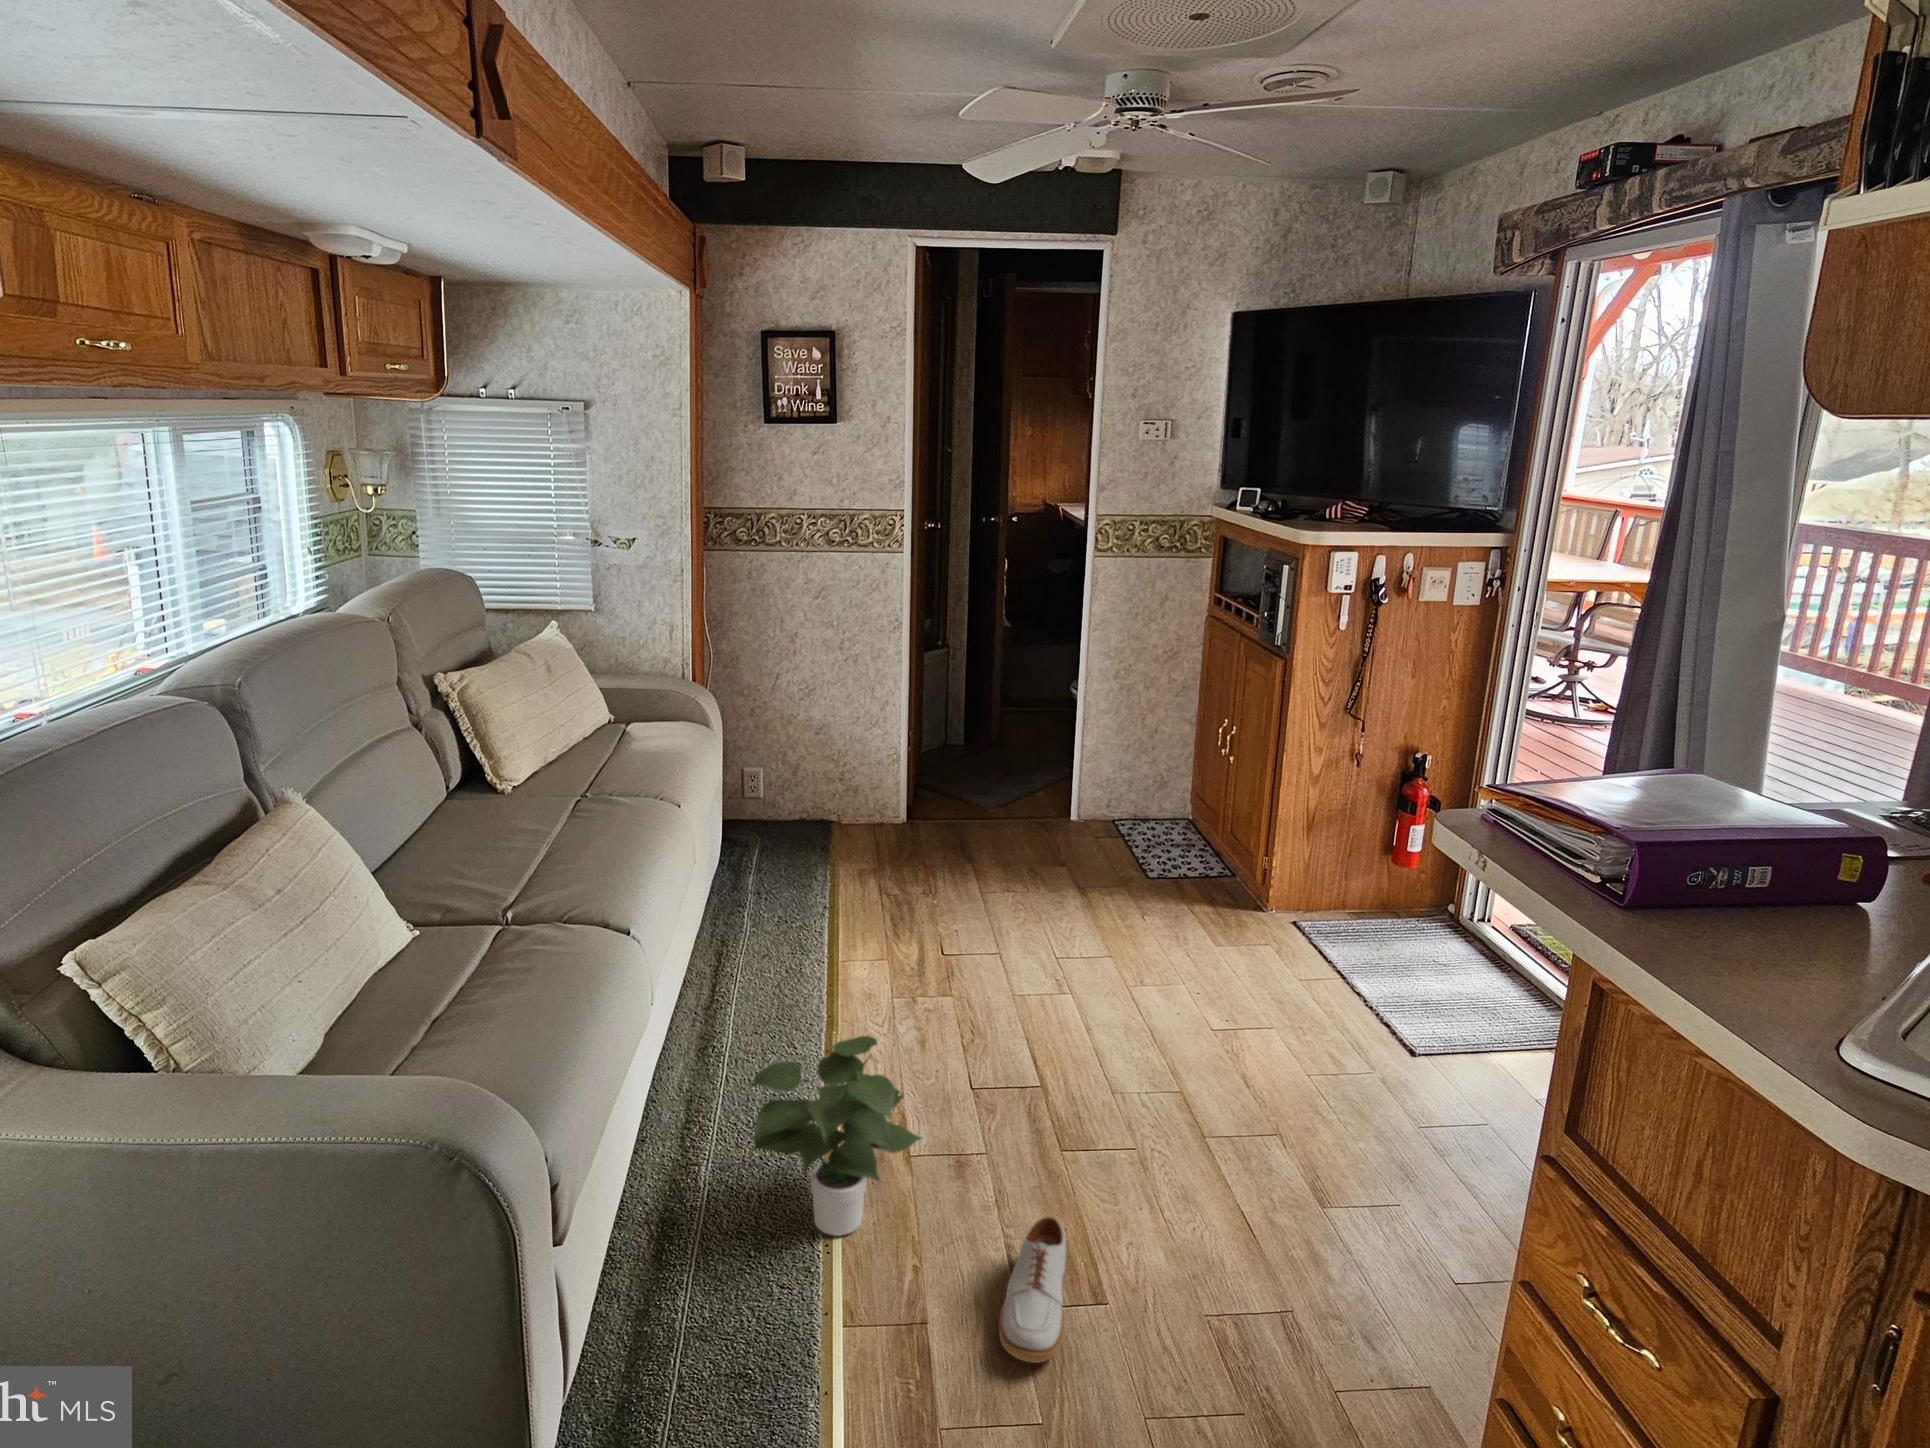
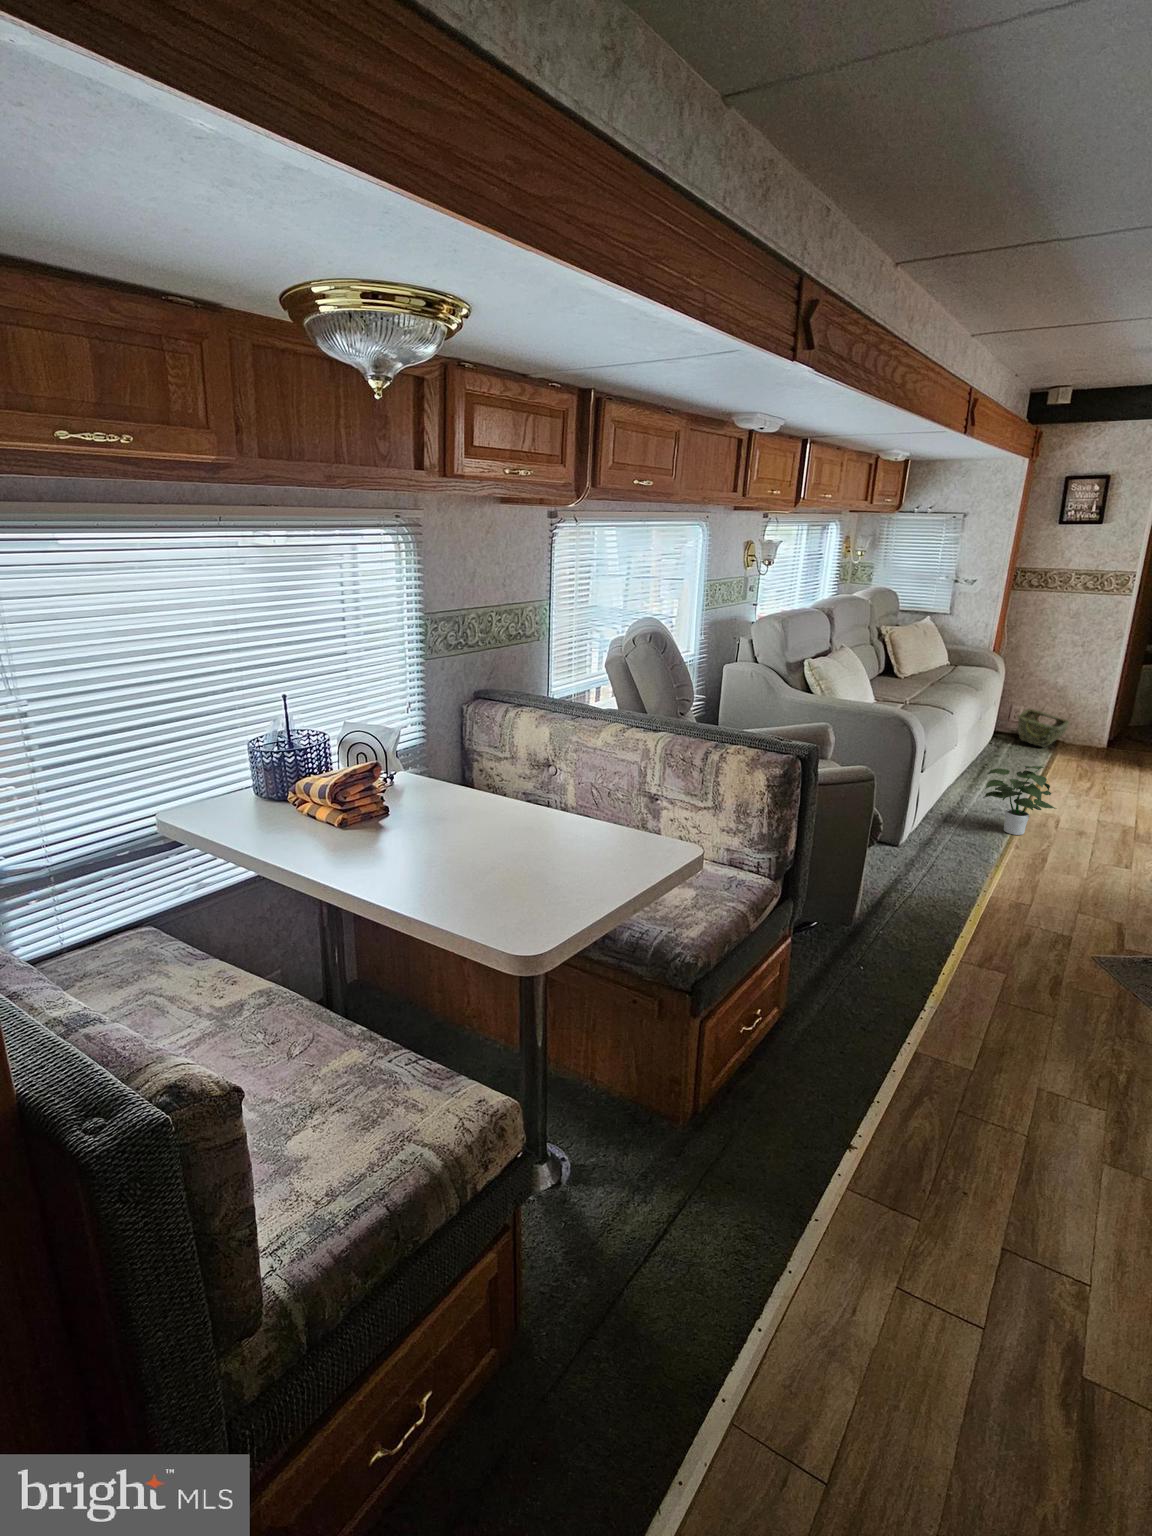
woven basket: none [760,776,847,858] -> present [1017,709,1069,747]
shoe: present [999,1217,1068,1363] -> none [1069,840,1110,871]

